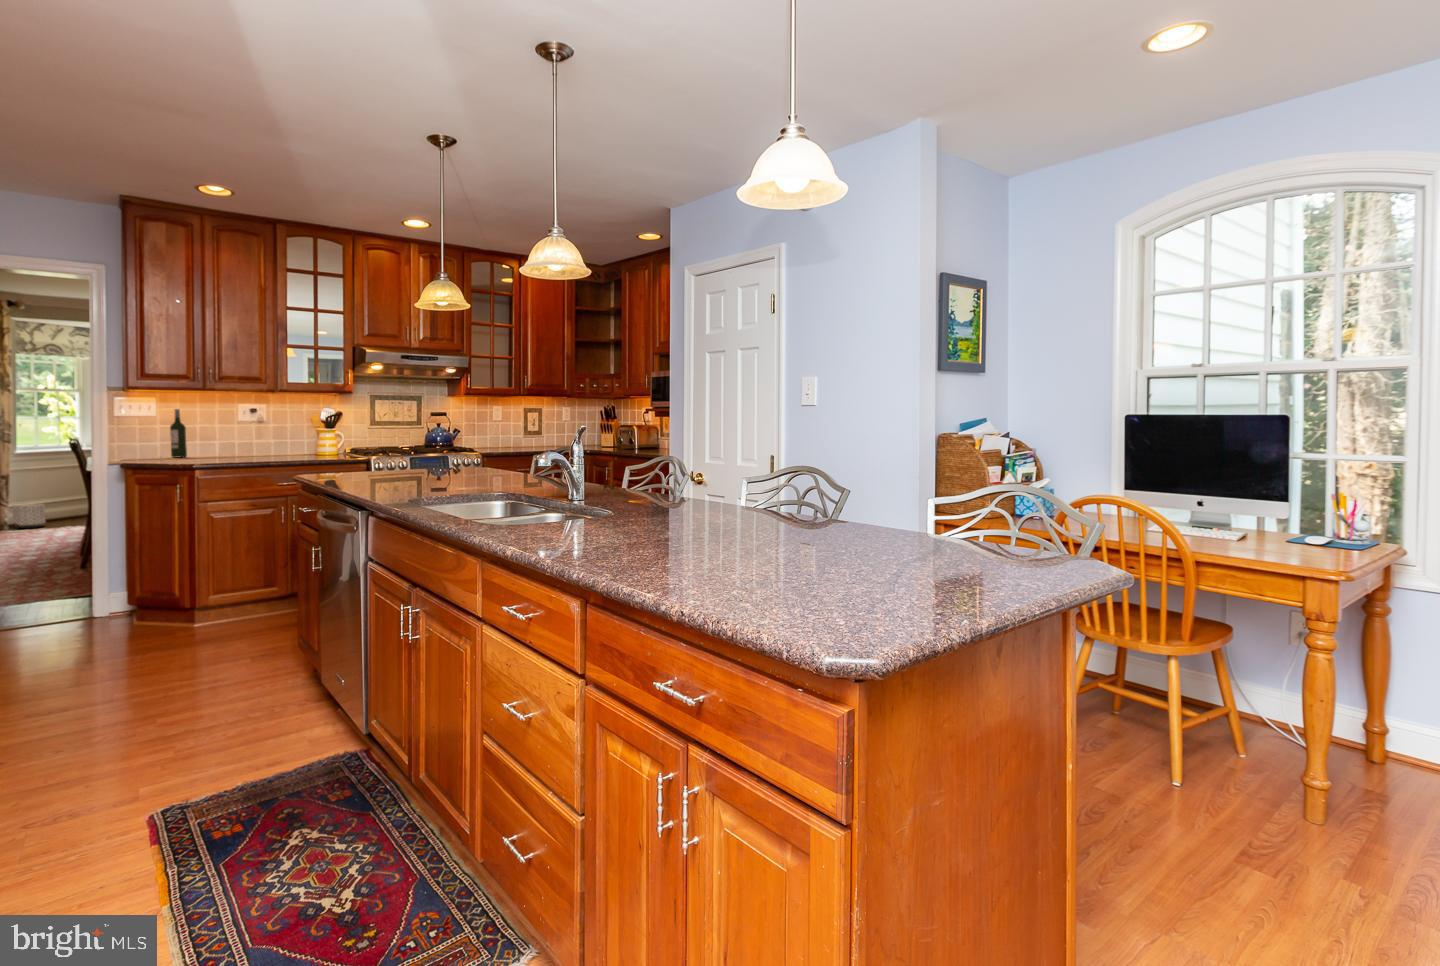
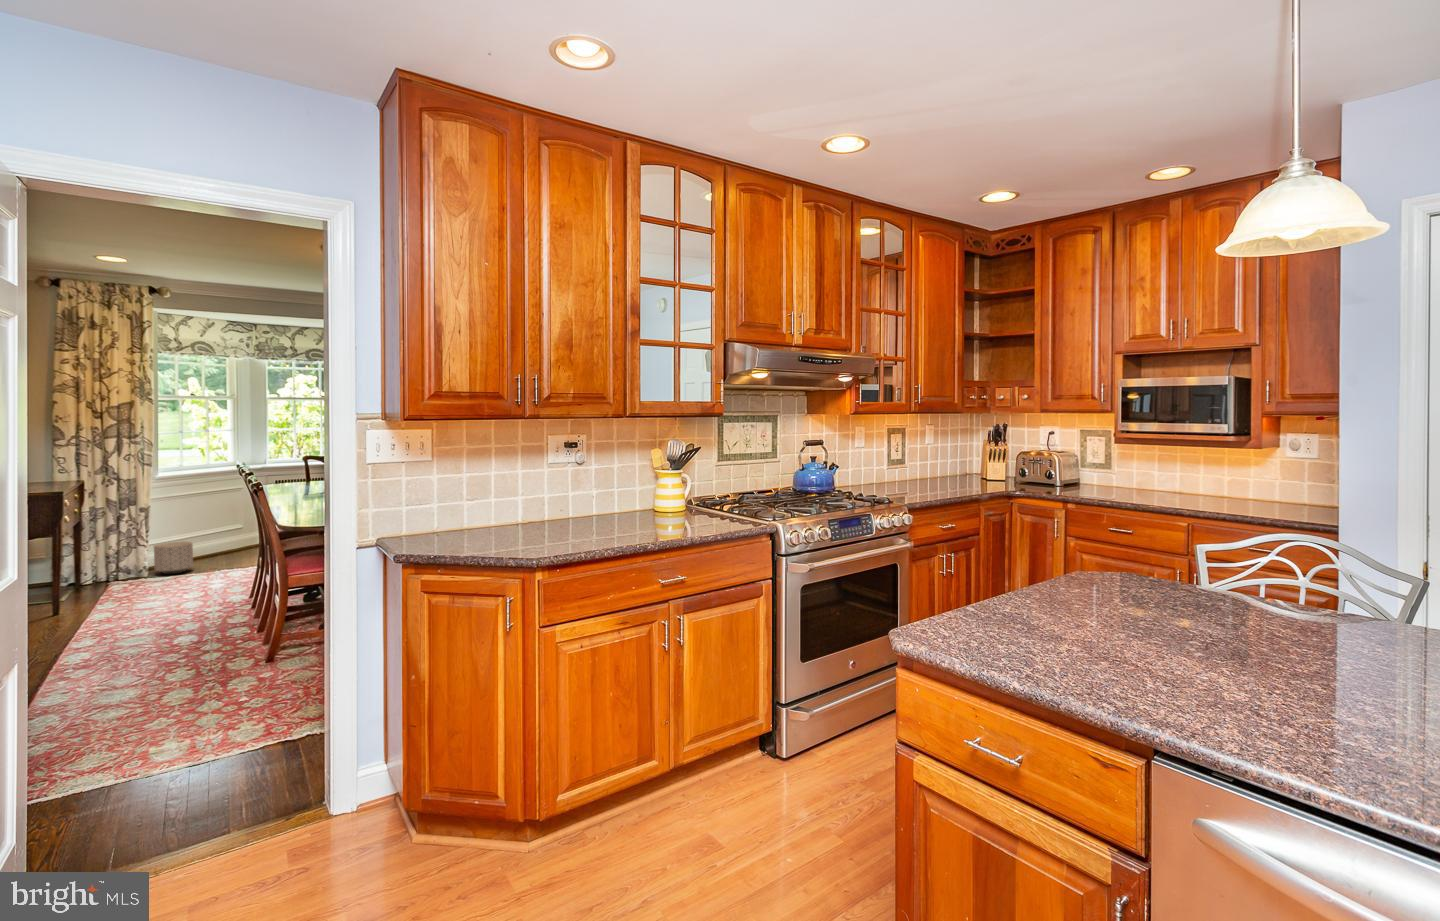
wine bottle: present [170,409,187,458] -> none [468,451,494,541]

